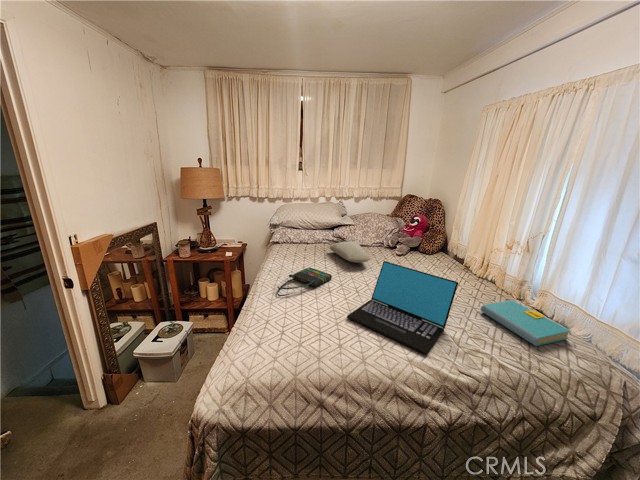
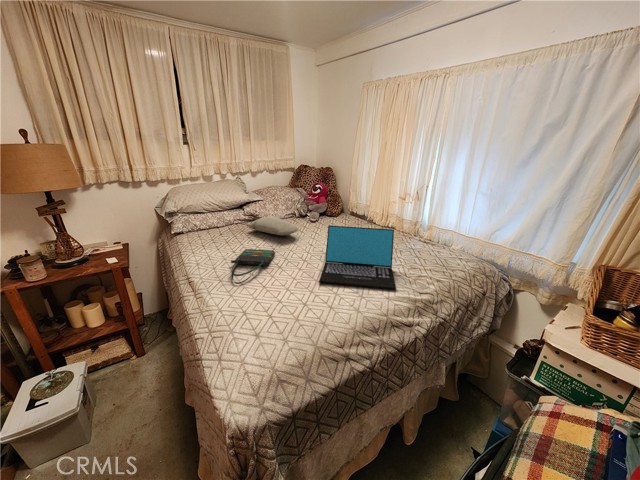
book: present [481,300,570,346] -> none [402,237,457,262]

